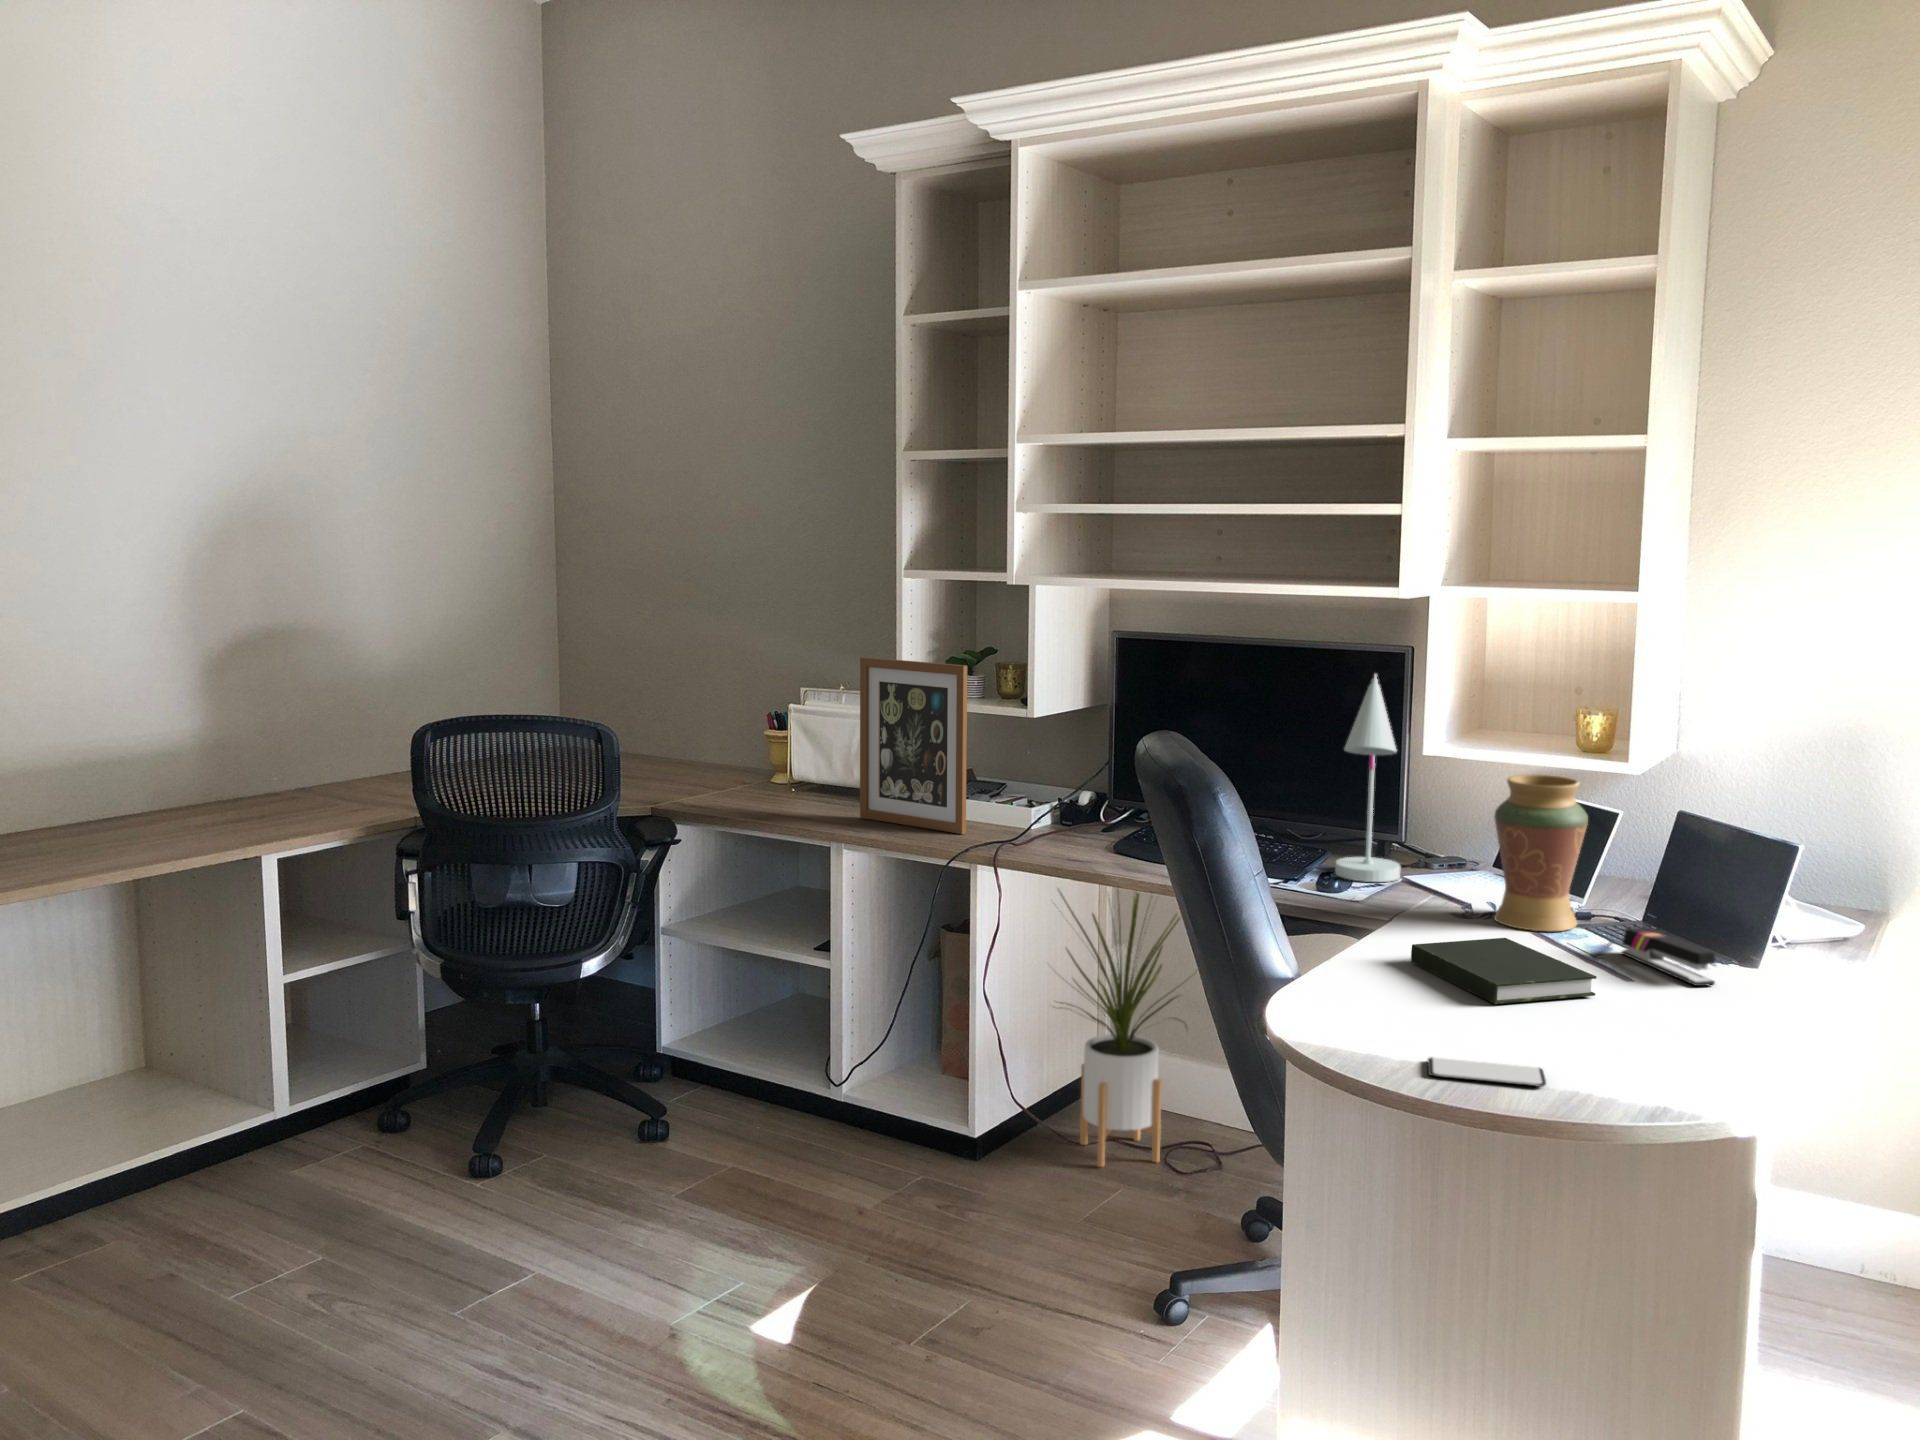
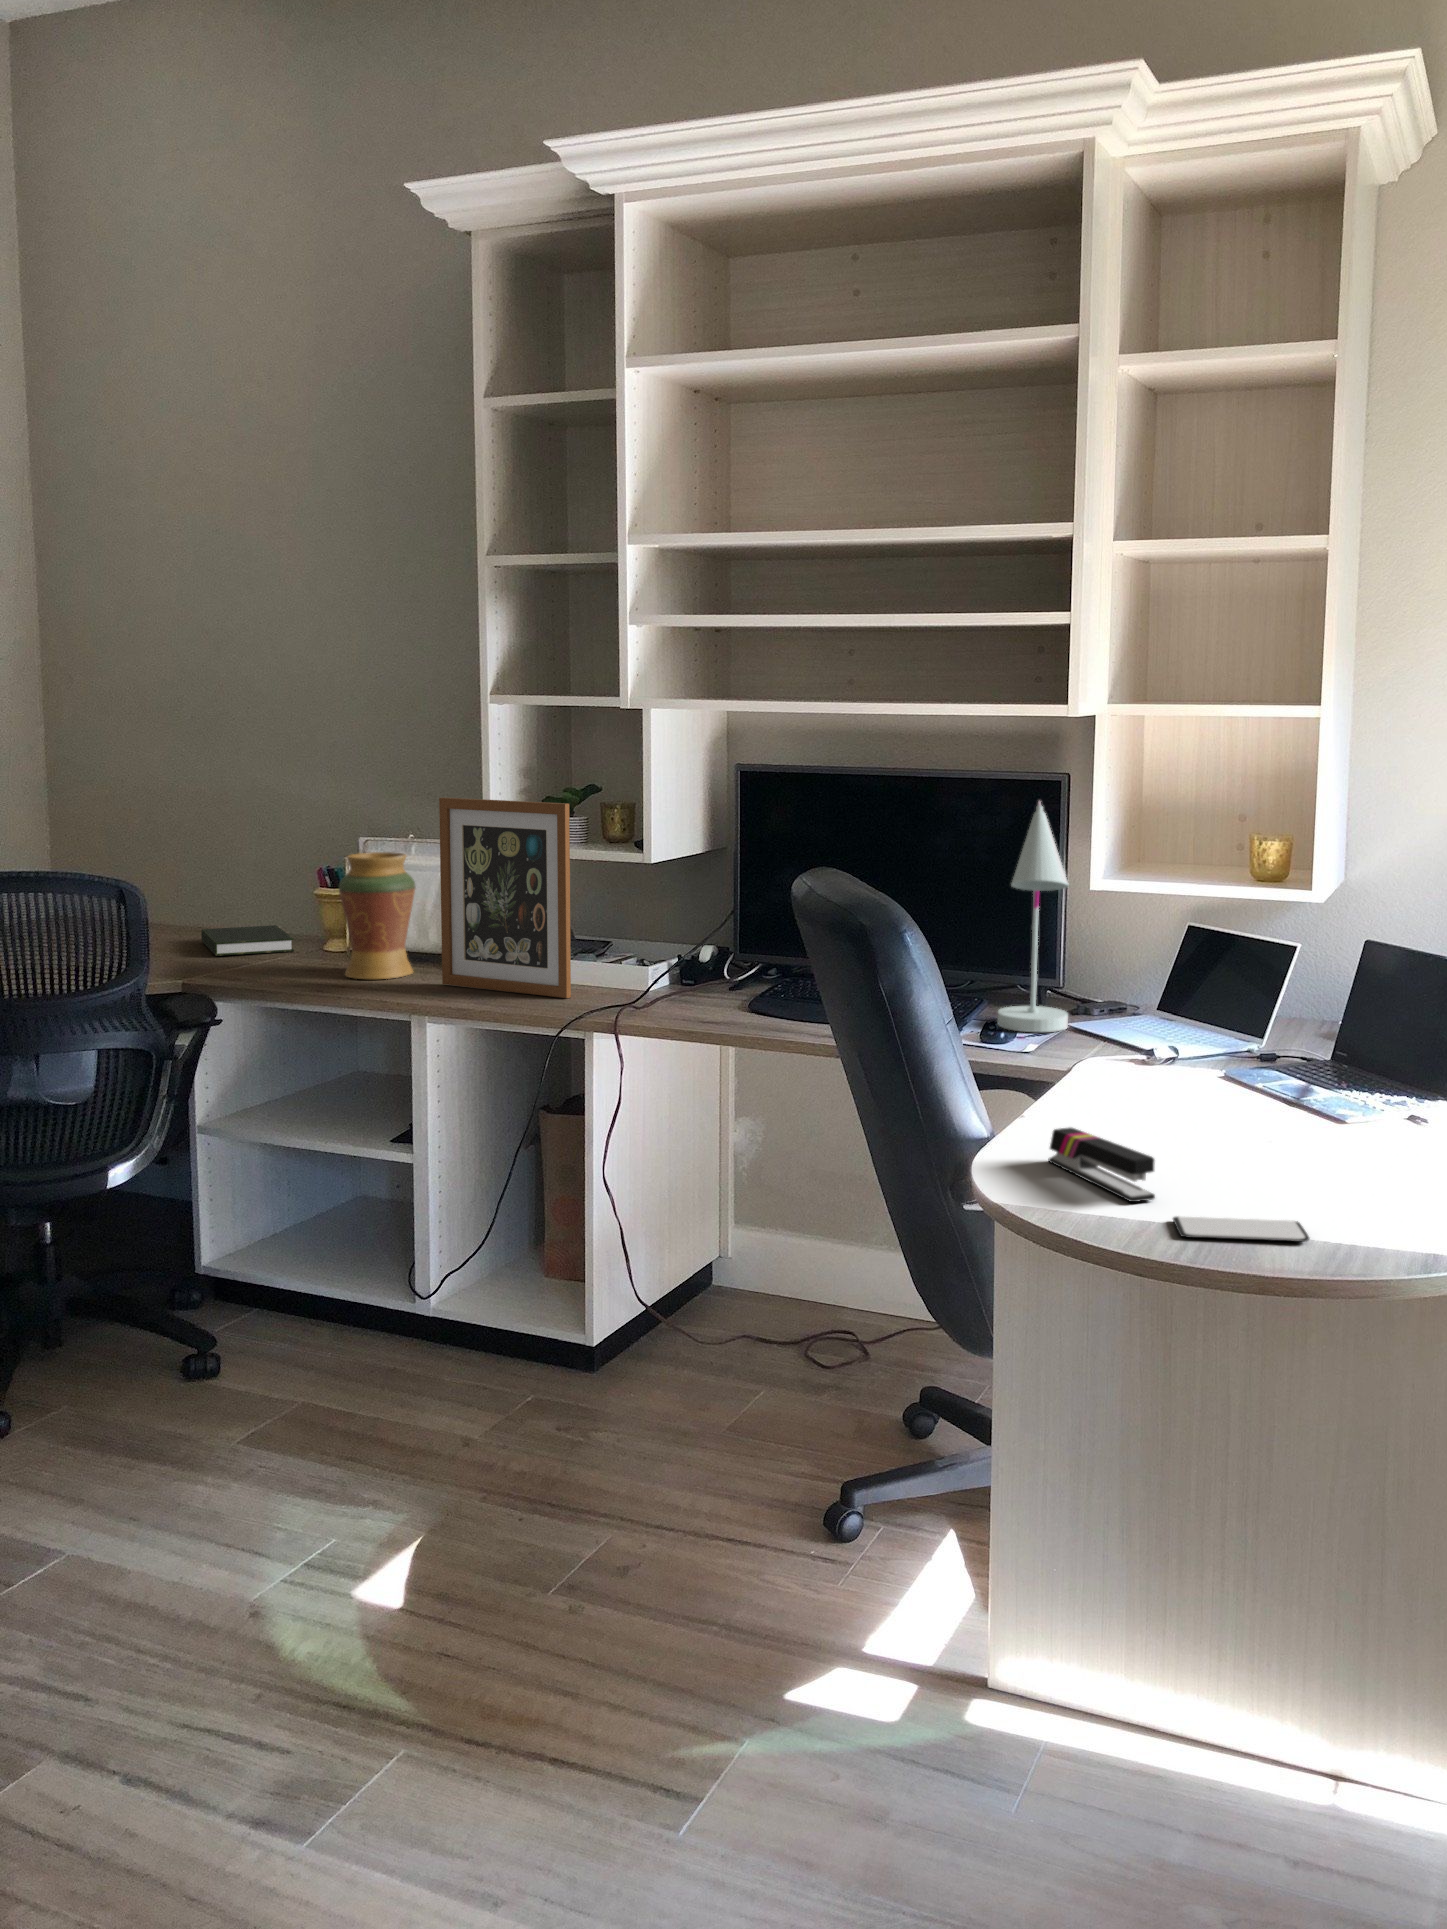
decorative vase: present [1494,775,1588,931] -> present [339,852,416,979]
house plant: present [1057,889,1188,1167] -> none [668,1022,846,1370]
stapler: present [1621,928,1715,986] -> present [1048,1128,1155,1202]
book: present [1411,938,1596,1004] -> present [201,925,294,956]

